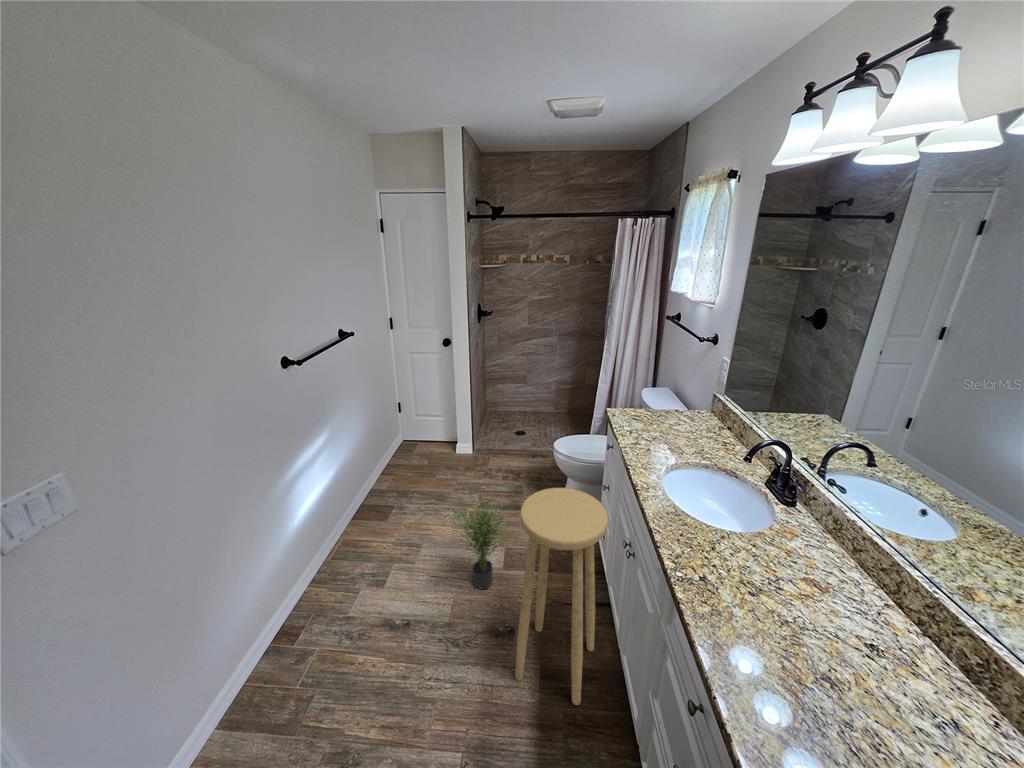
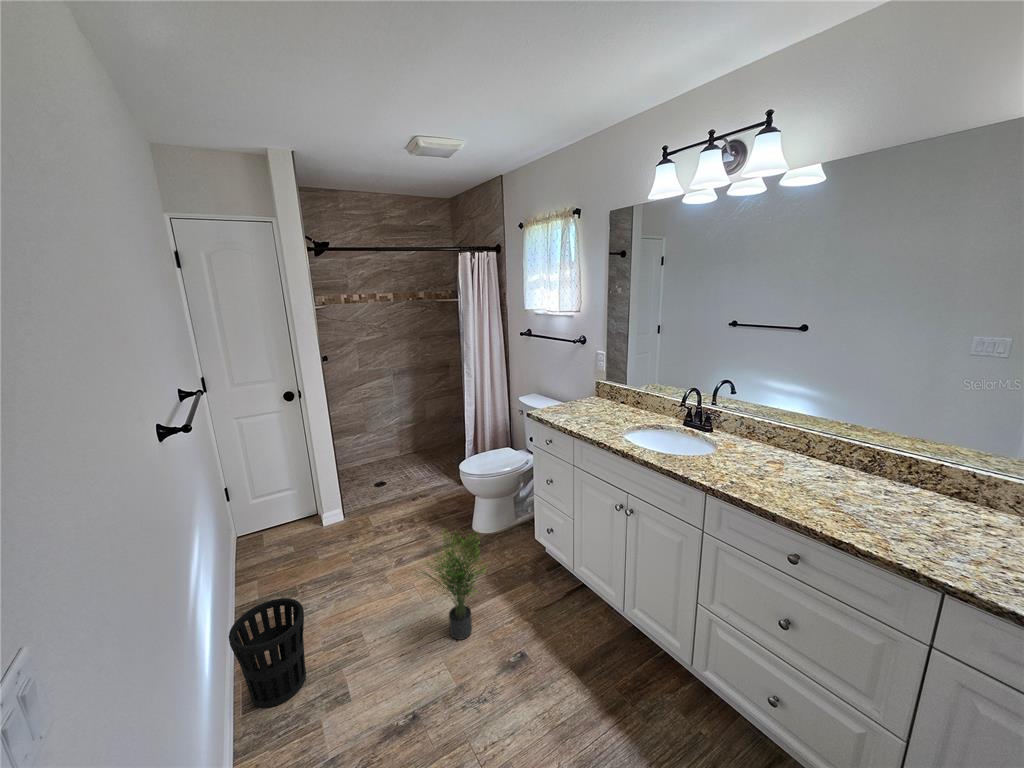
stool: present [515,488,608,705] -> none [540,476,623,691]
wastebasket: none [327,494,377,565] -> present [229,598,306,708]

